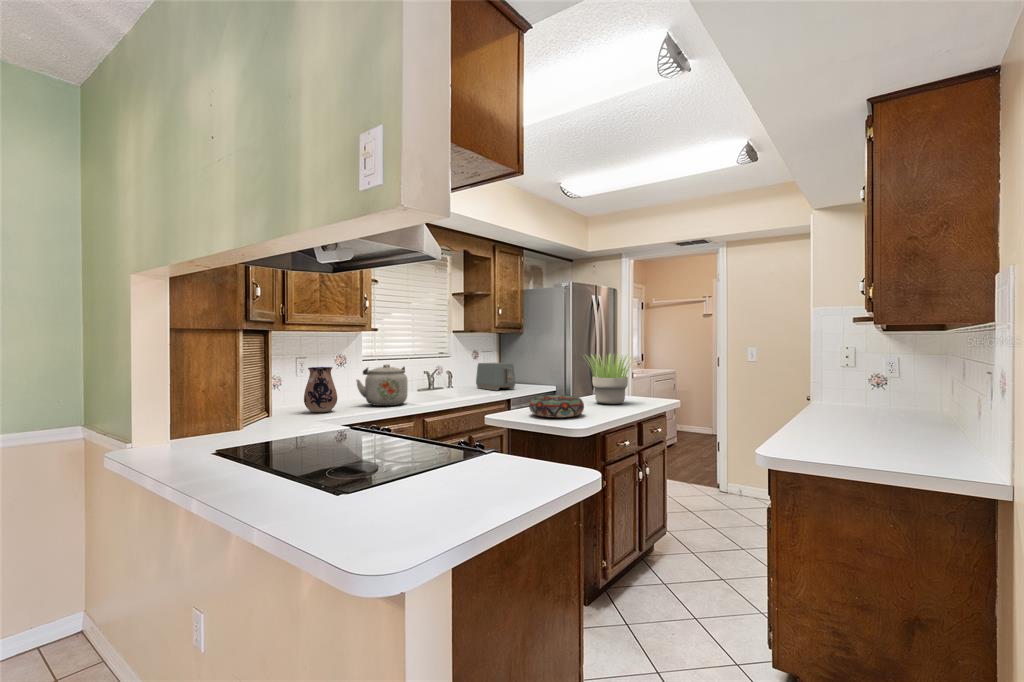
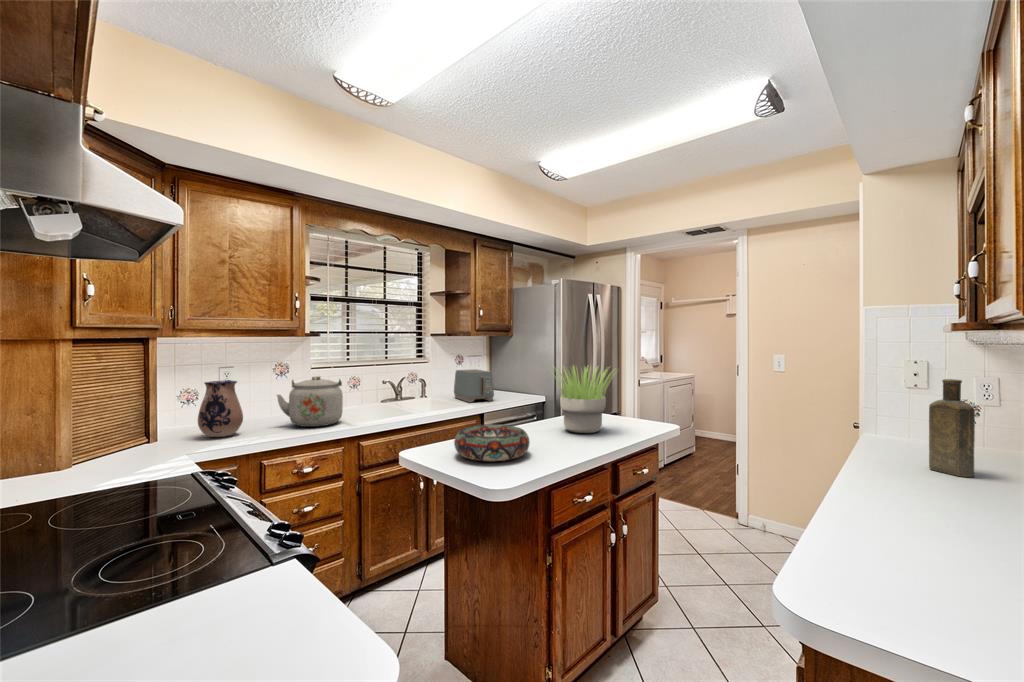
bottle: none [848,356,873,418] -> present [929,379,975,477]

